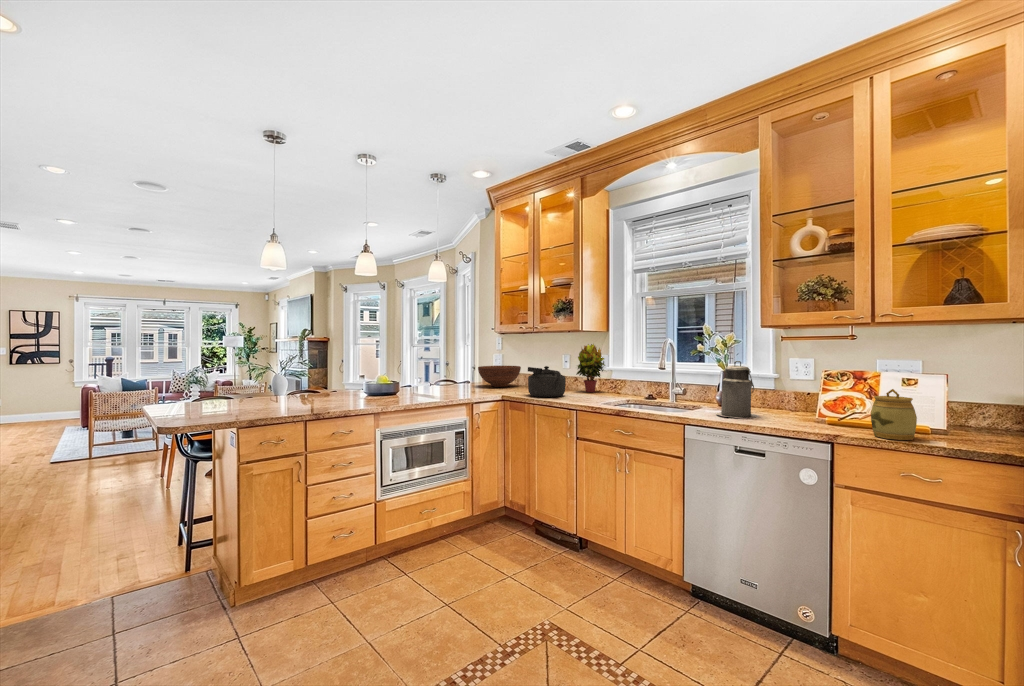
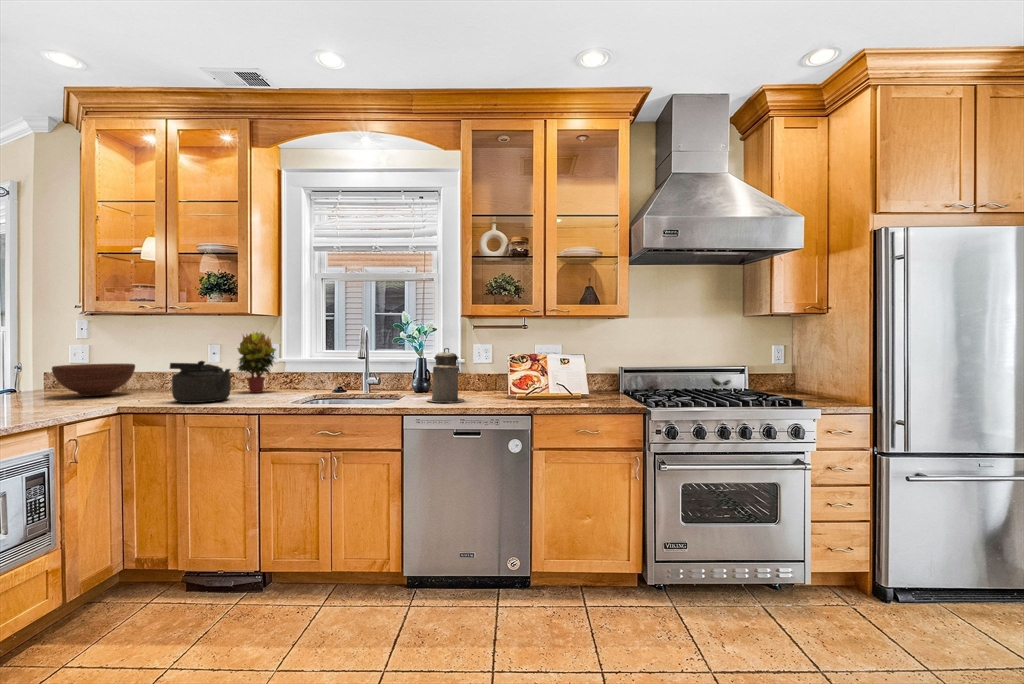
jar: present [871,389,917,440] -> none [551,366,580,405]

